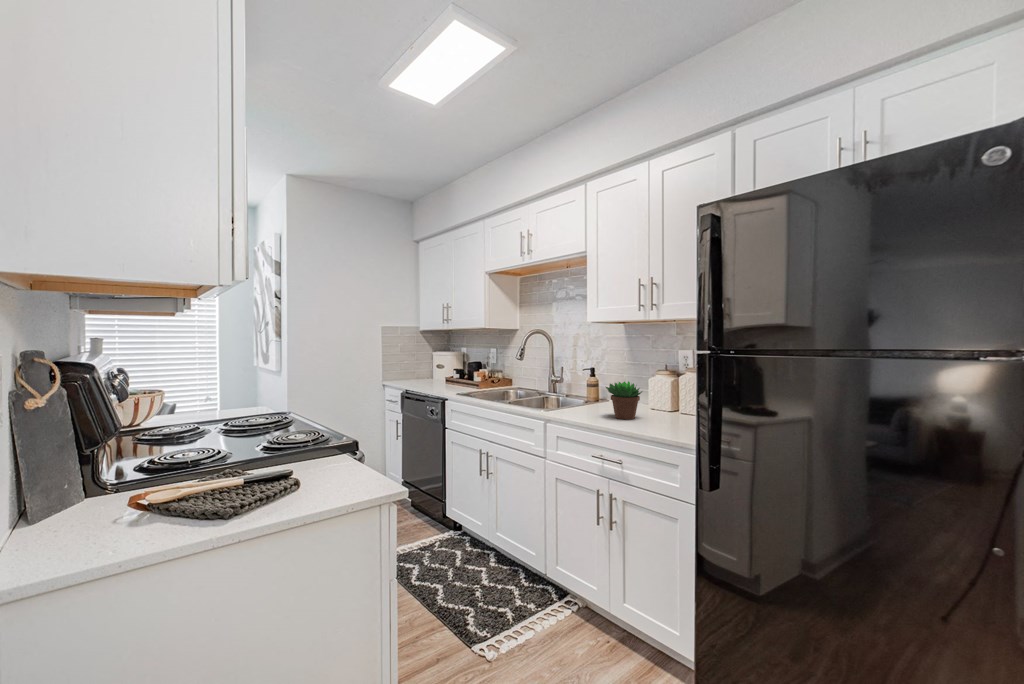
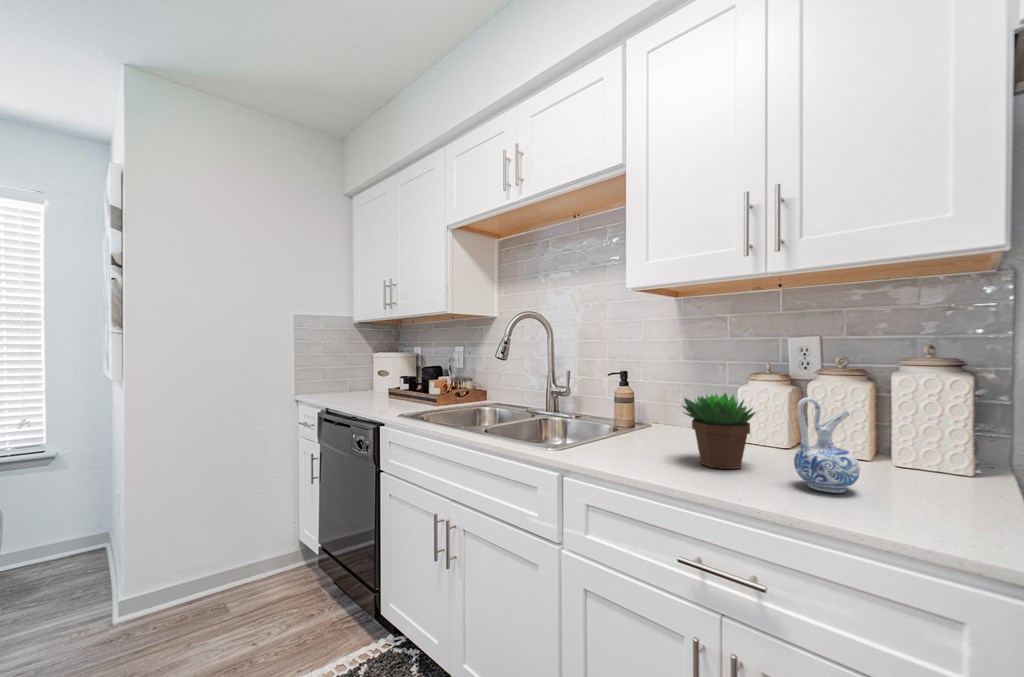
ceramic pitcher: none [649,383,676,427] -> present [794,397,860,493]

